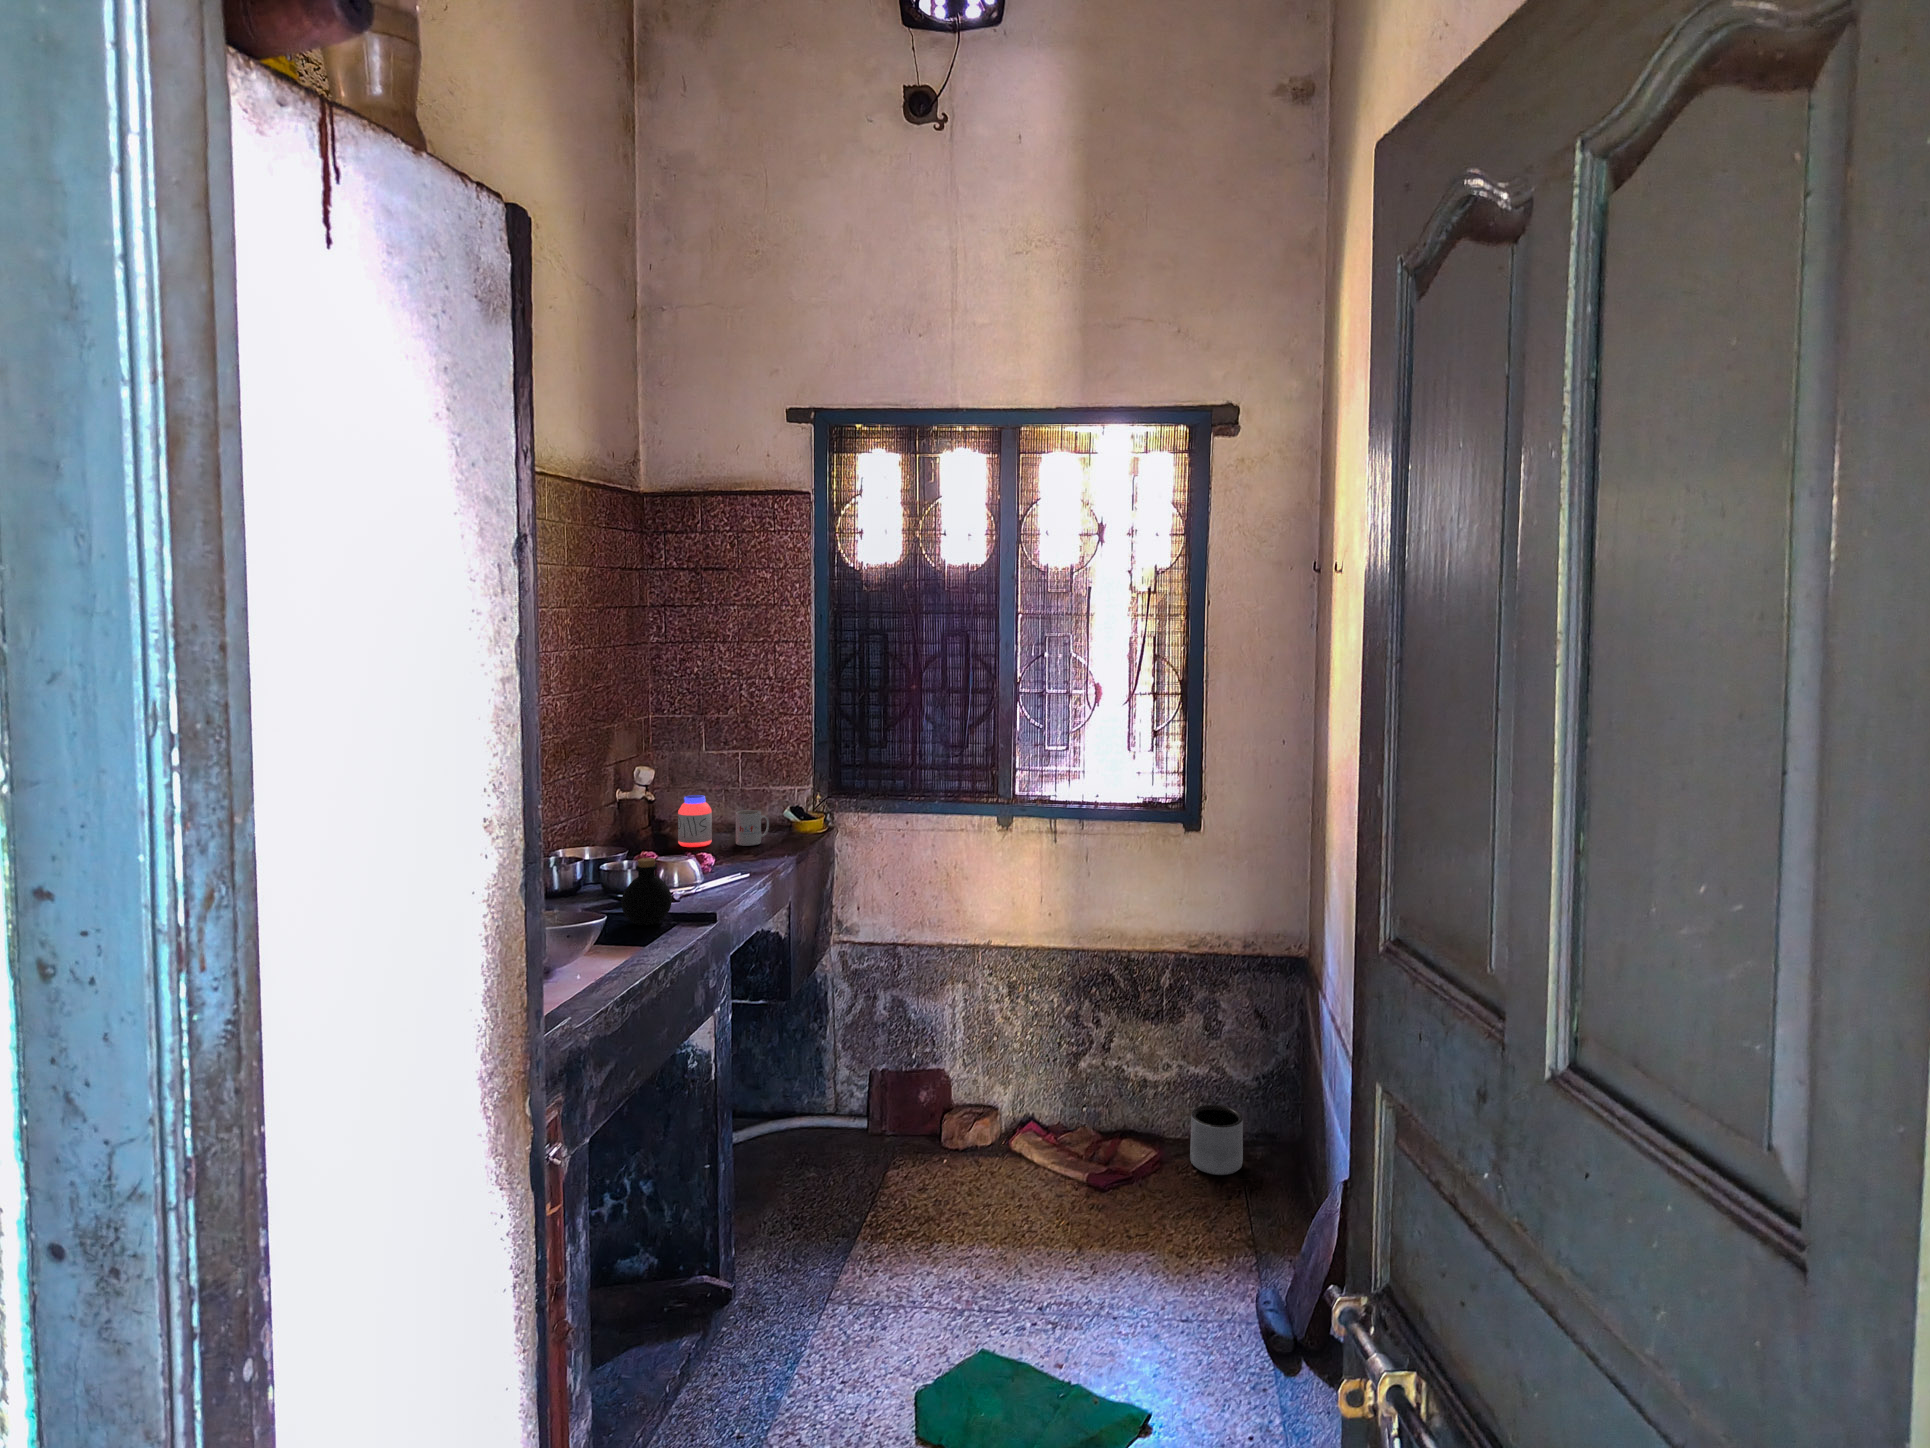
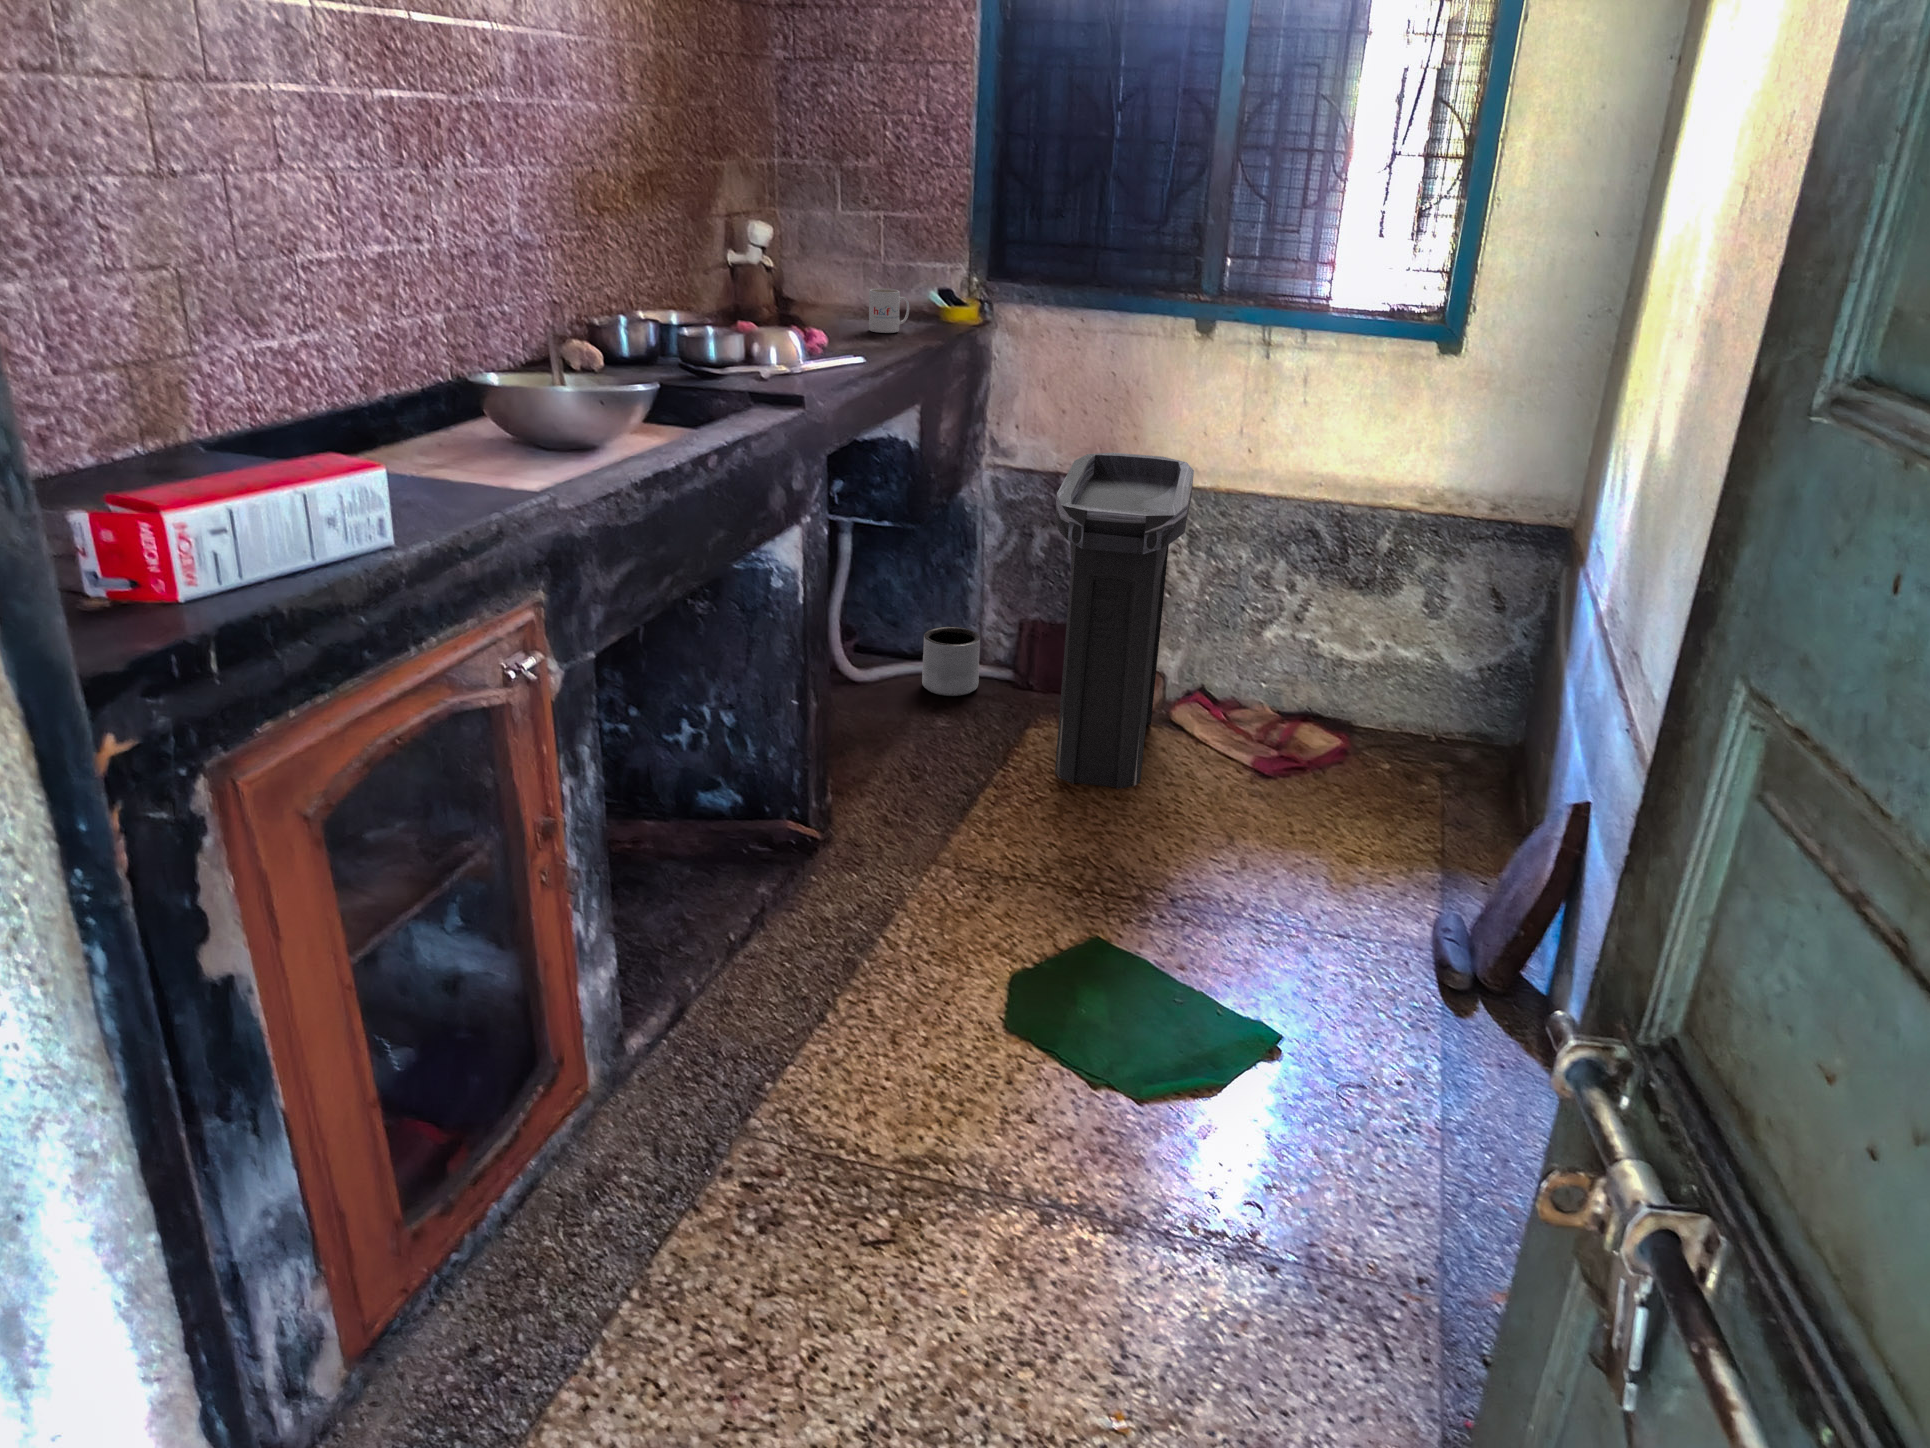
jar: present [678,795,712,847] -> none [802,264,841,329]
bottle: present [621,858,672,926] -> none [734,316,789,395]
trash can: none [905,926,1015,1238] -> present [1055,453,1194,789]
planter: present [1190,1105,1243,1175] -> present [922,627,980,696]

